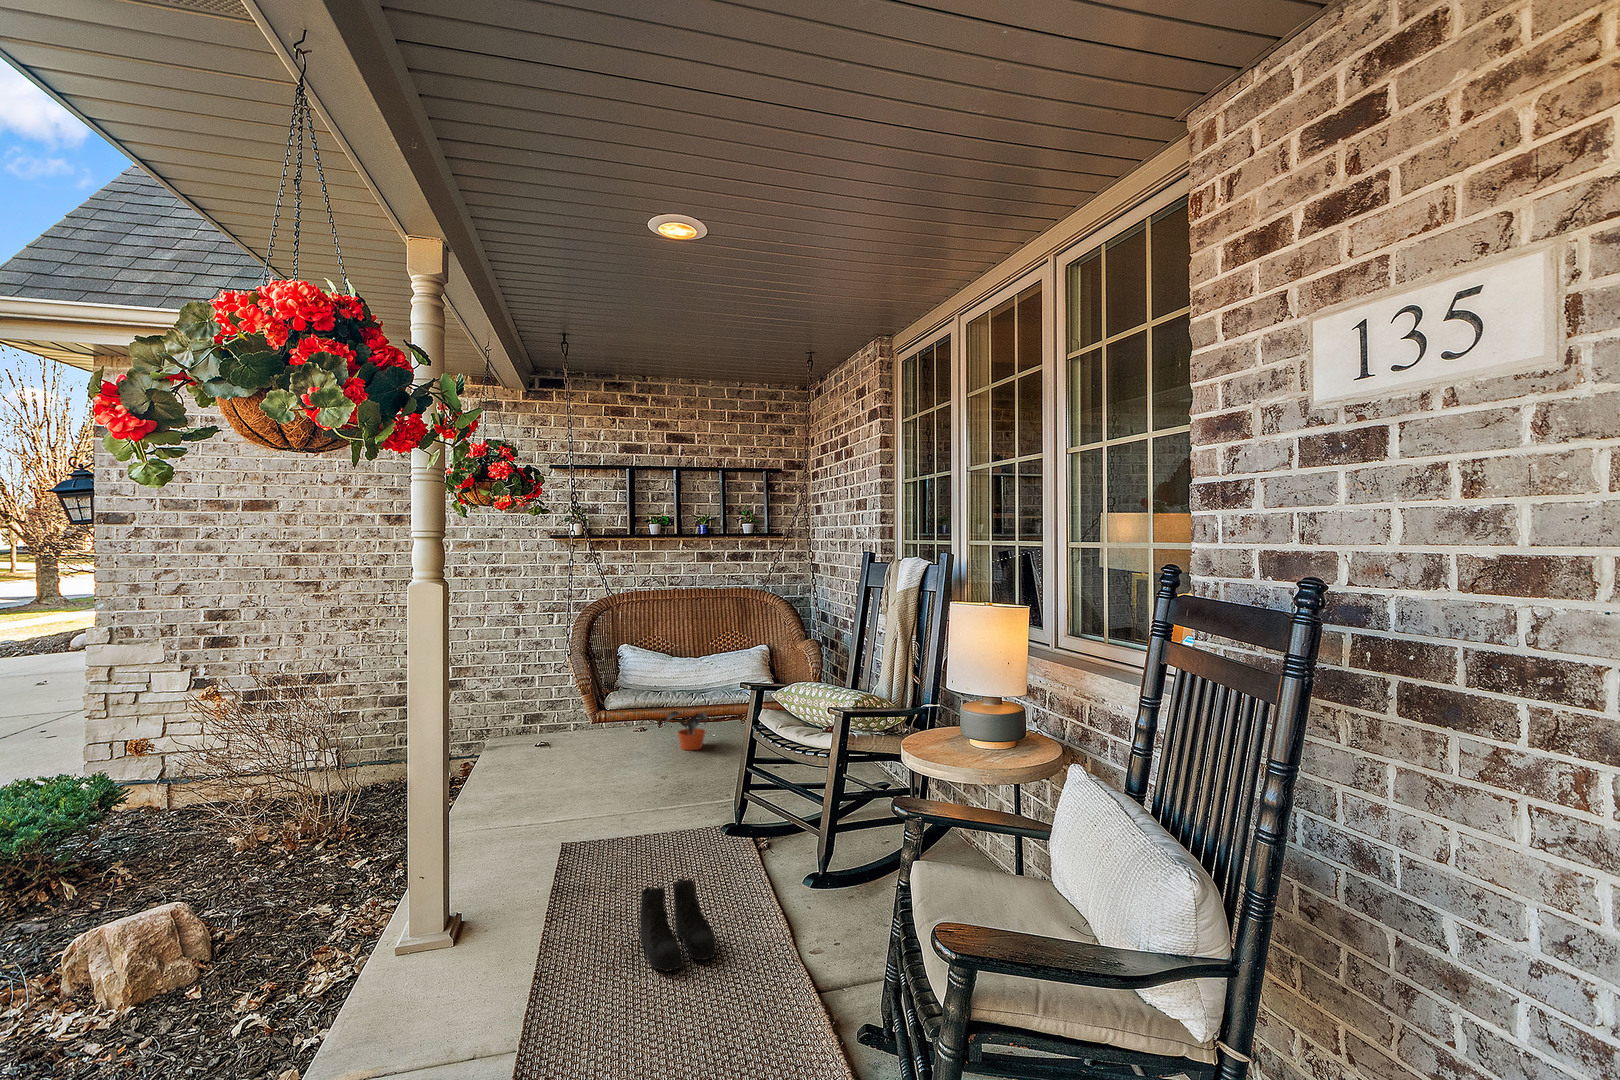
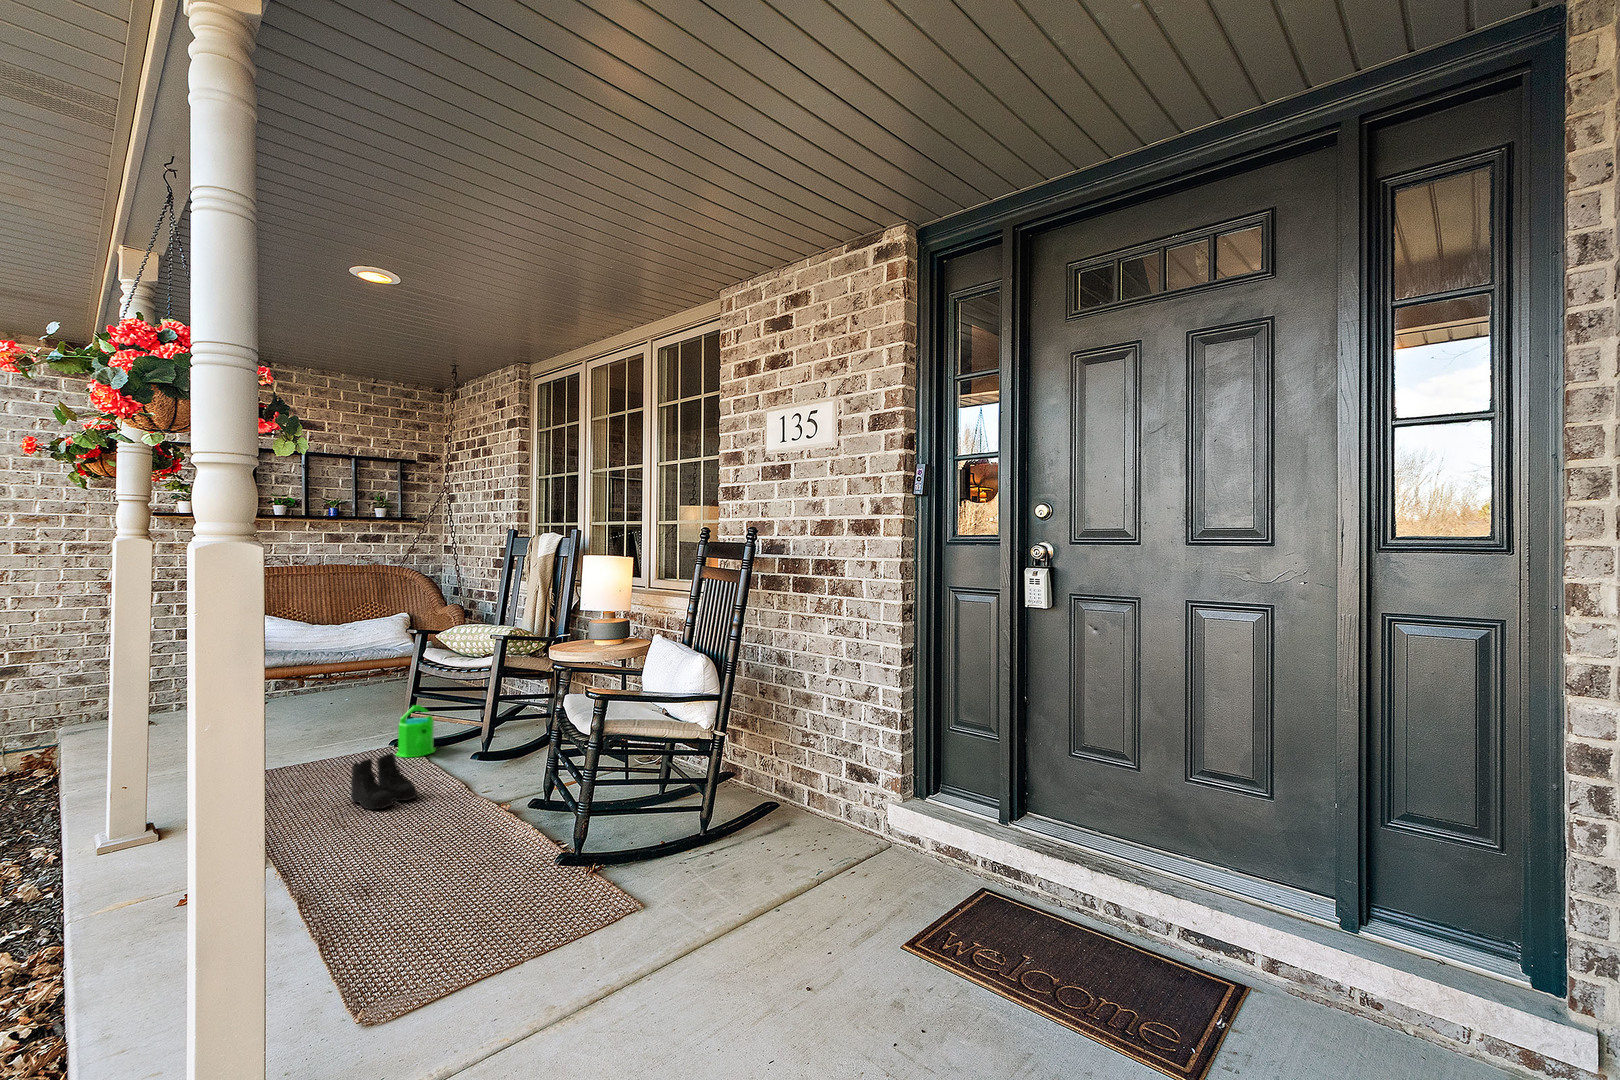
potted plant: present [666,711,707,750] -> none [304,665,363,705]
watering can: none [720,789,769,861] -> present [395,705,435,757]

